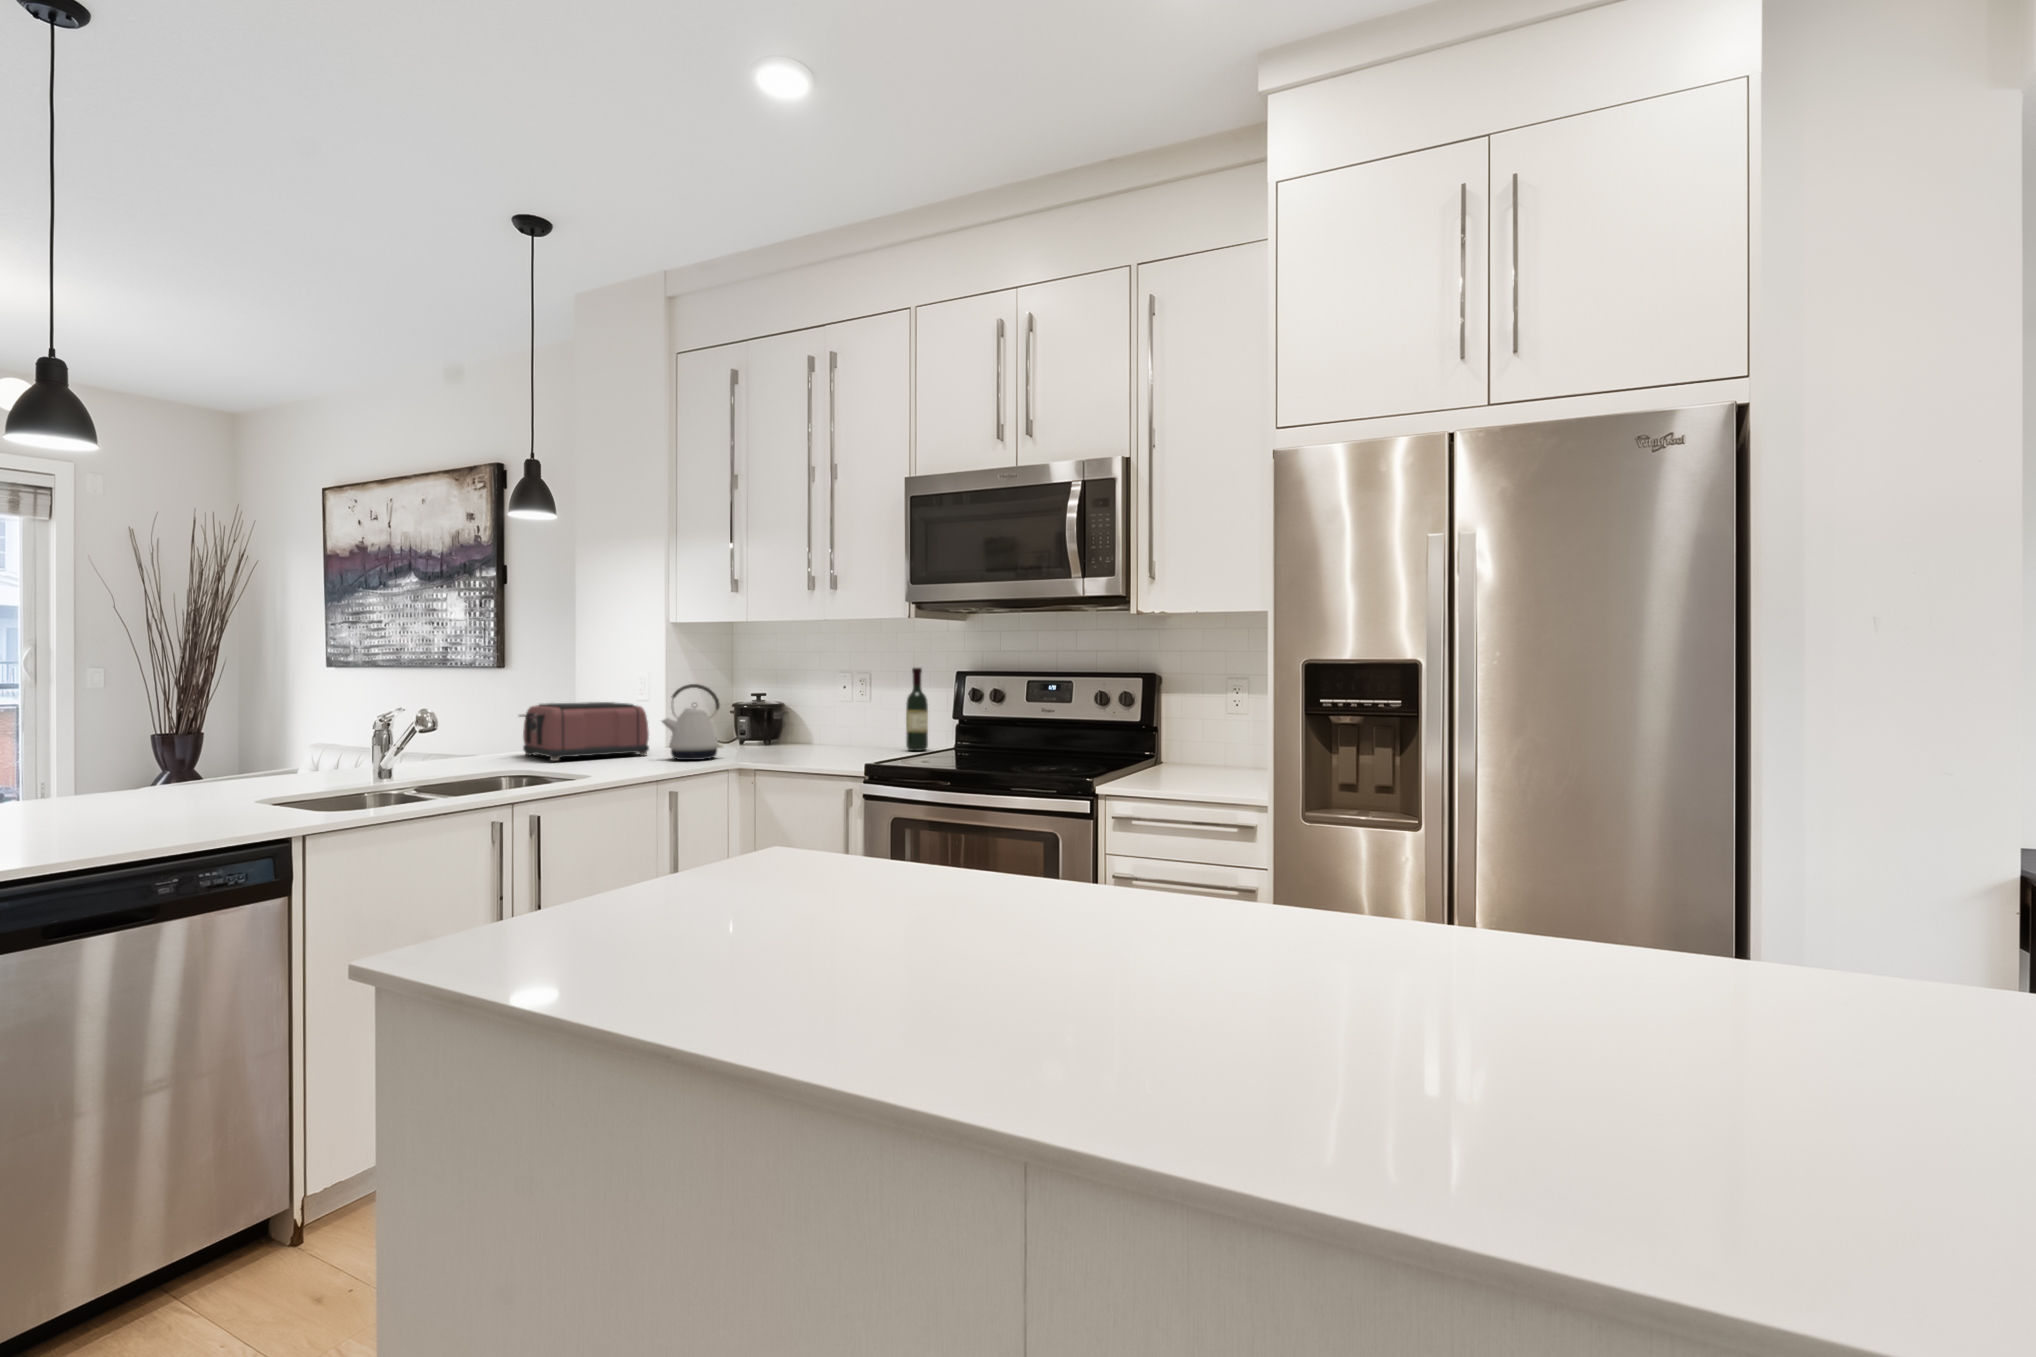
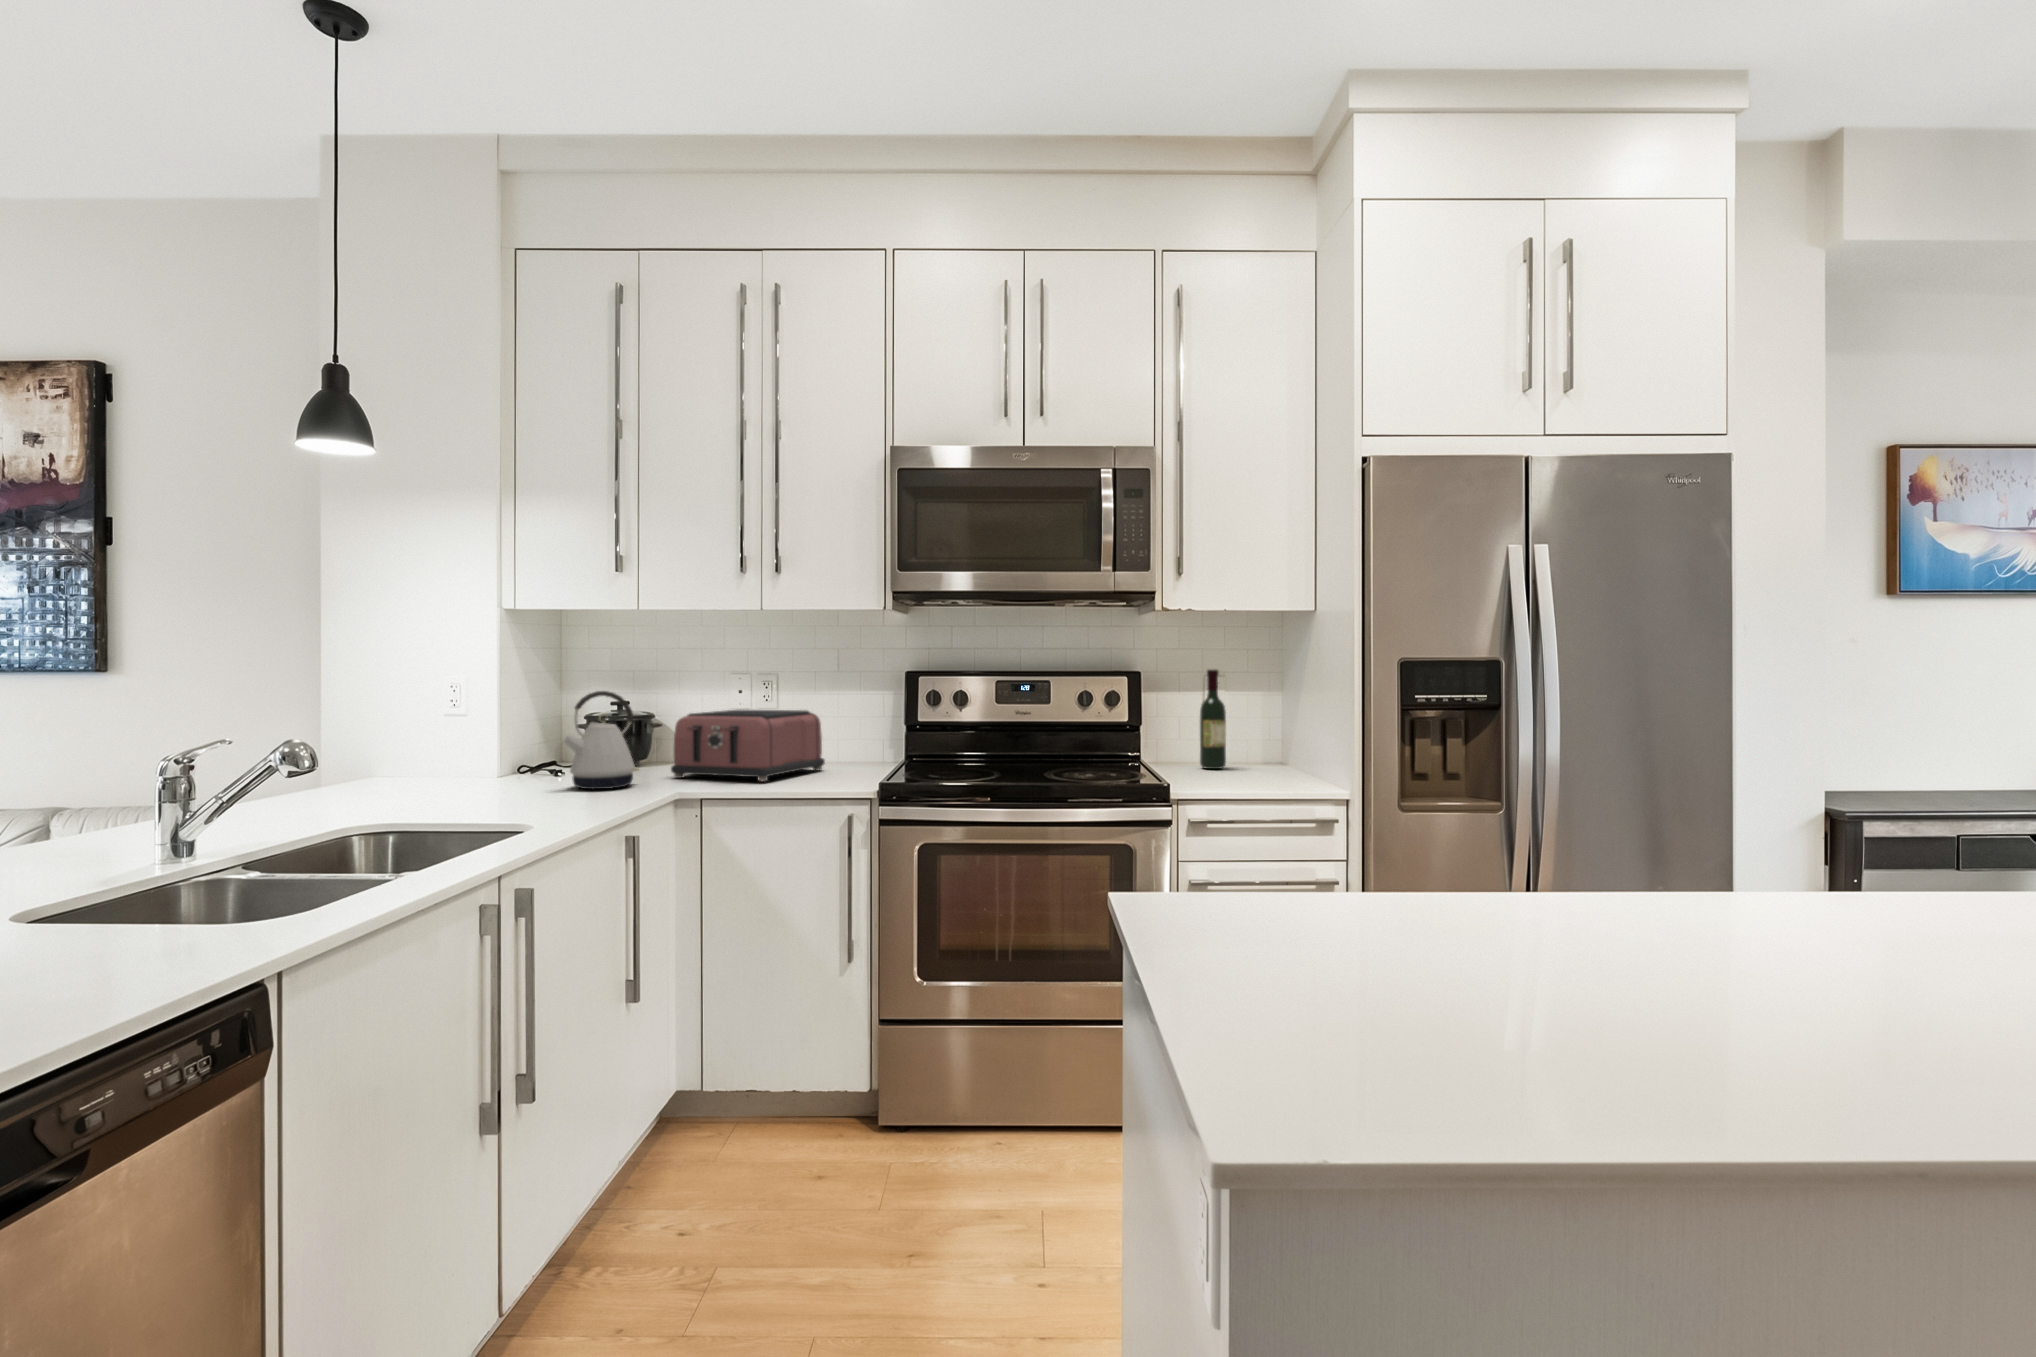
wine bottle: present [906,668,928,751] -> present [1200,669,1226,769]
toaster: present [520,702,649,761] -> present [671,710,825,781]

